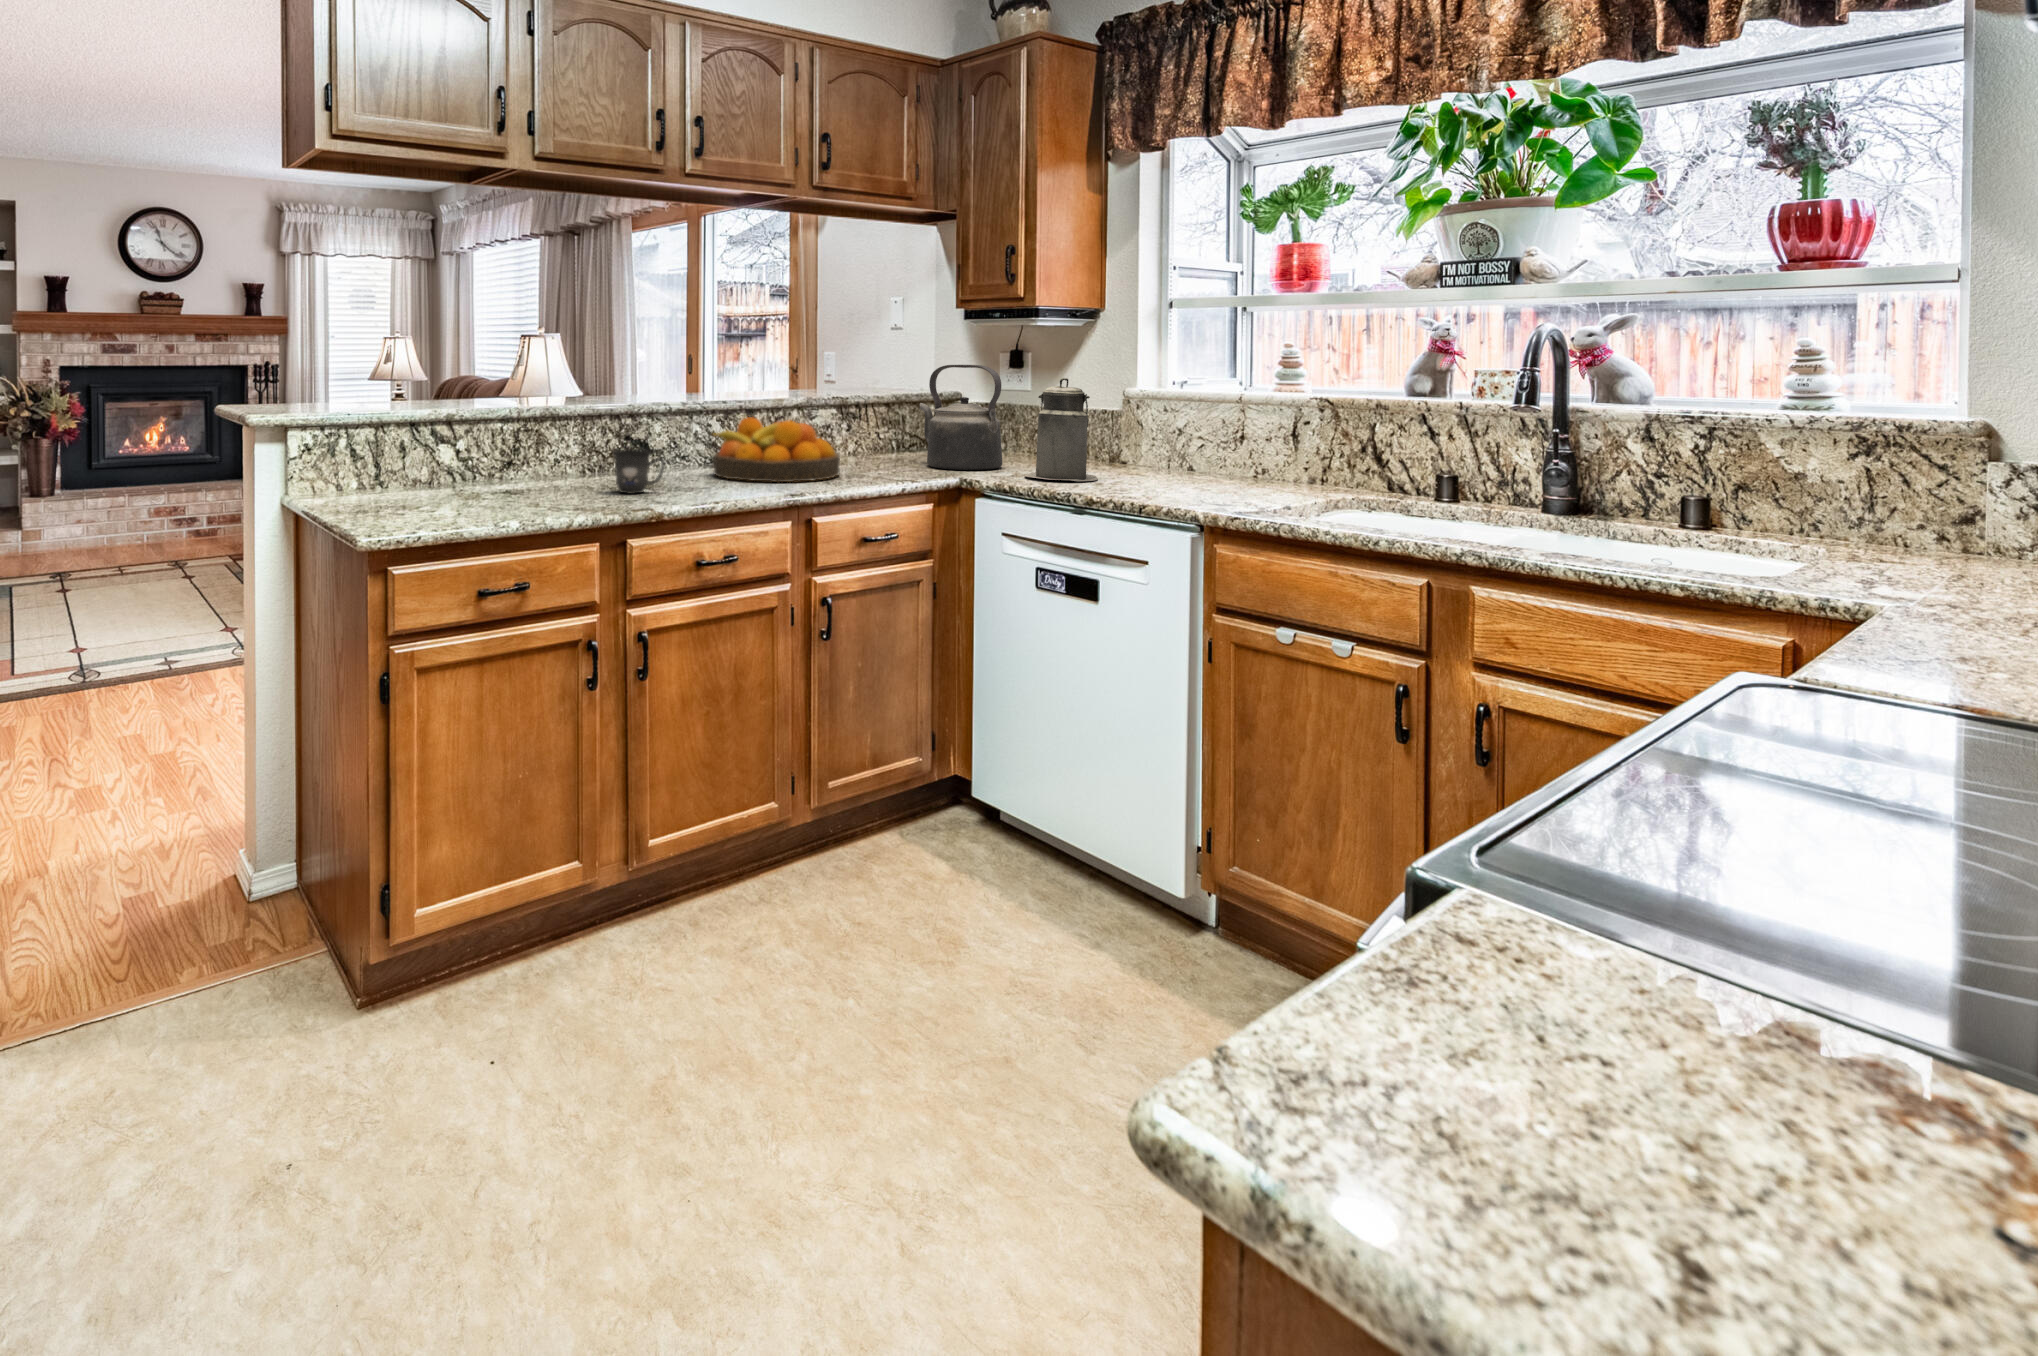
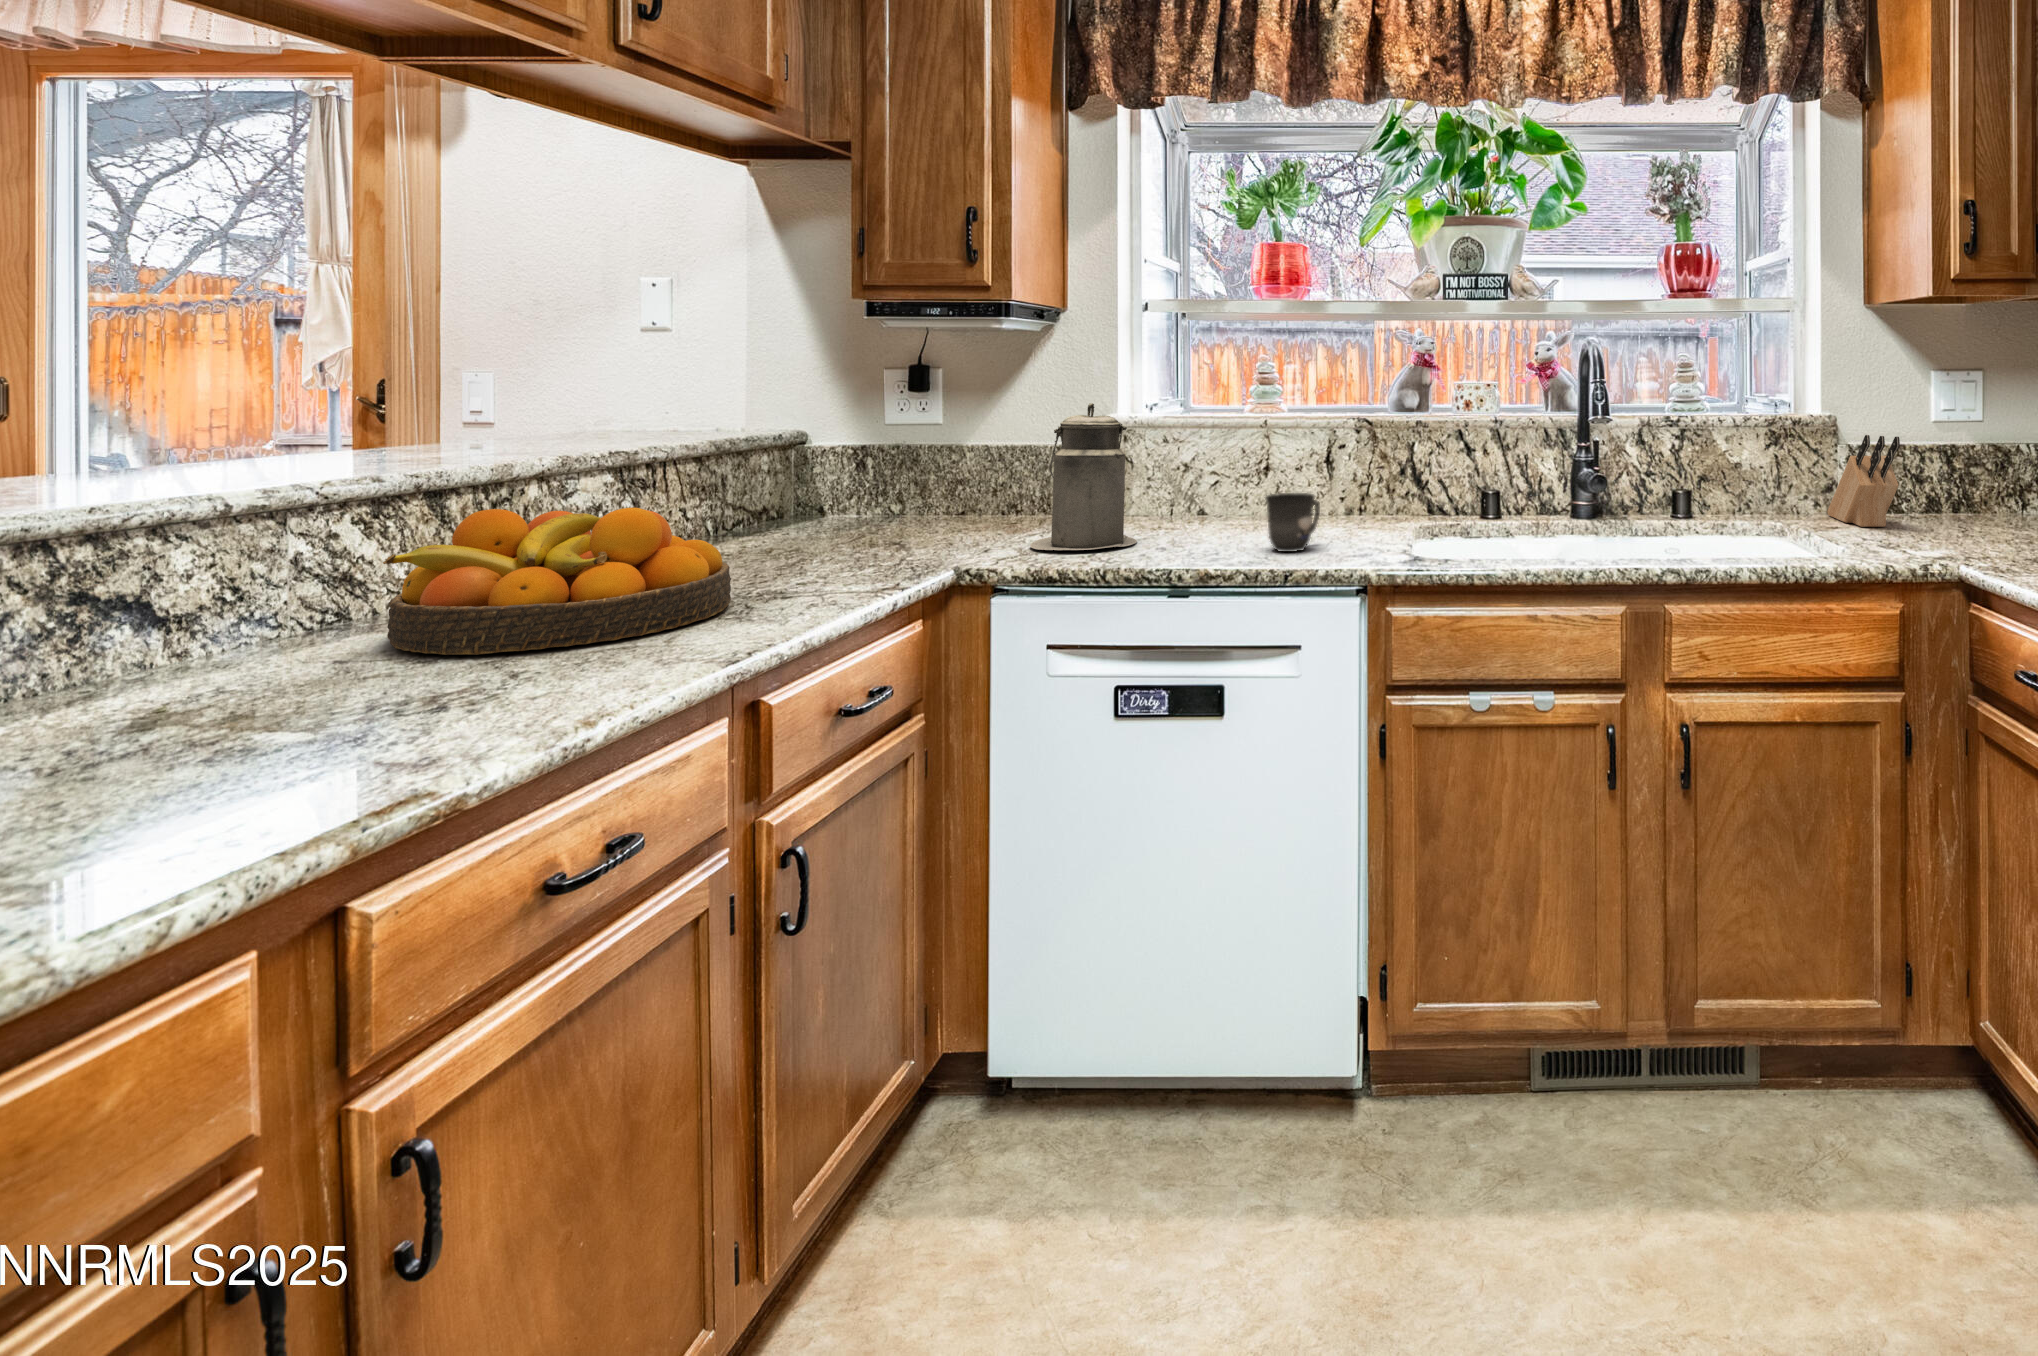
kettle: present [919,365,1002,470] -> none [801,387,968,555]
knife block: none [1910,445,2015,574] -> present [1827,435,1900,527]
mug: present [613,449,665,493] -> present [1265,493,1320,552]

